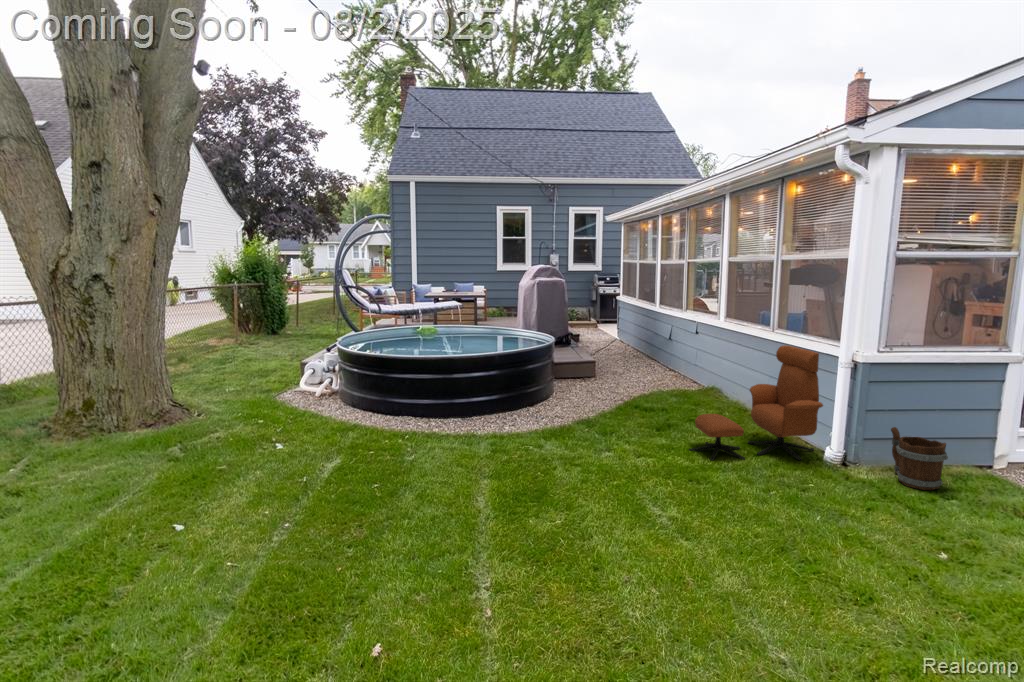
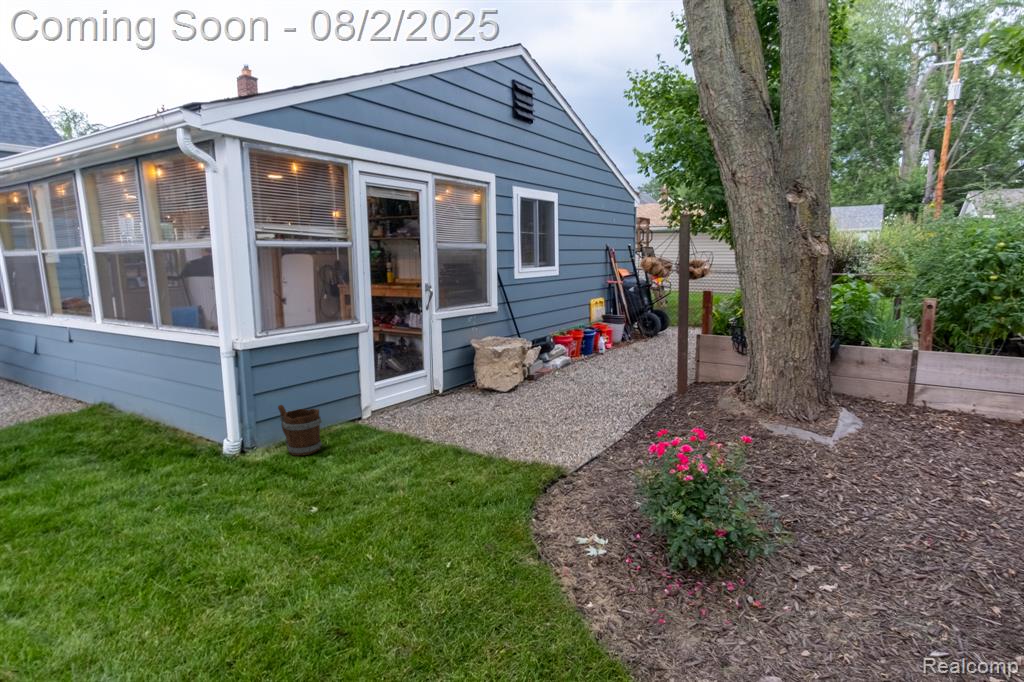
lounge chair: present [689,346,823,461] -> none [49,342,215,497]

